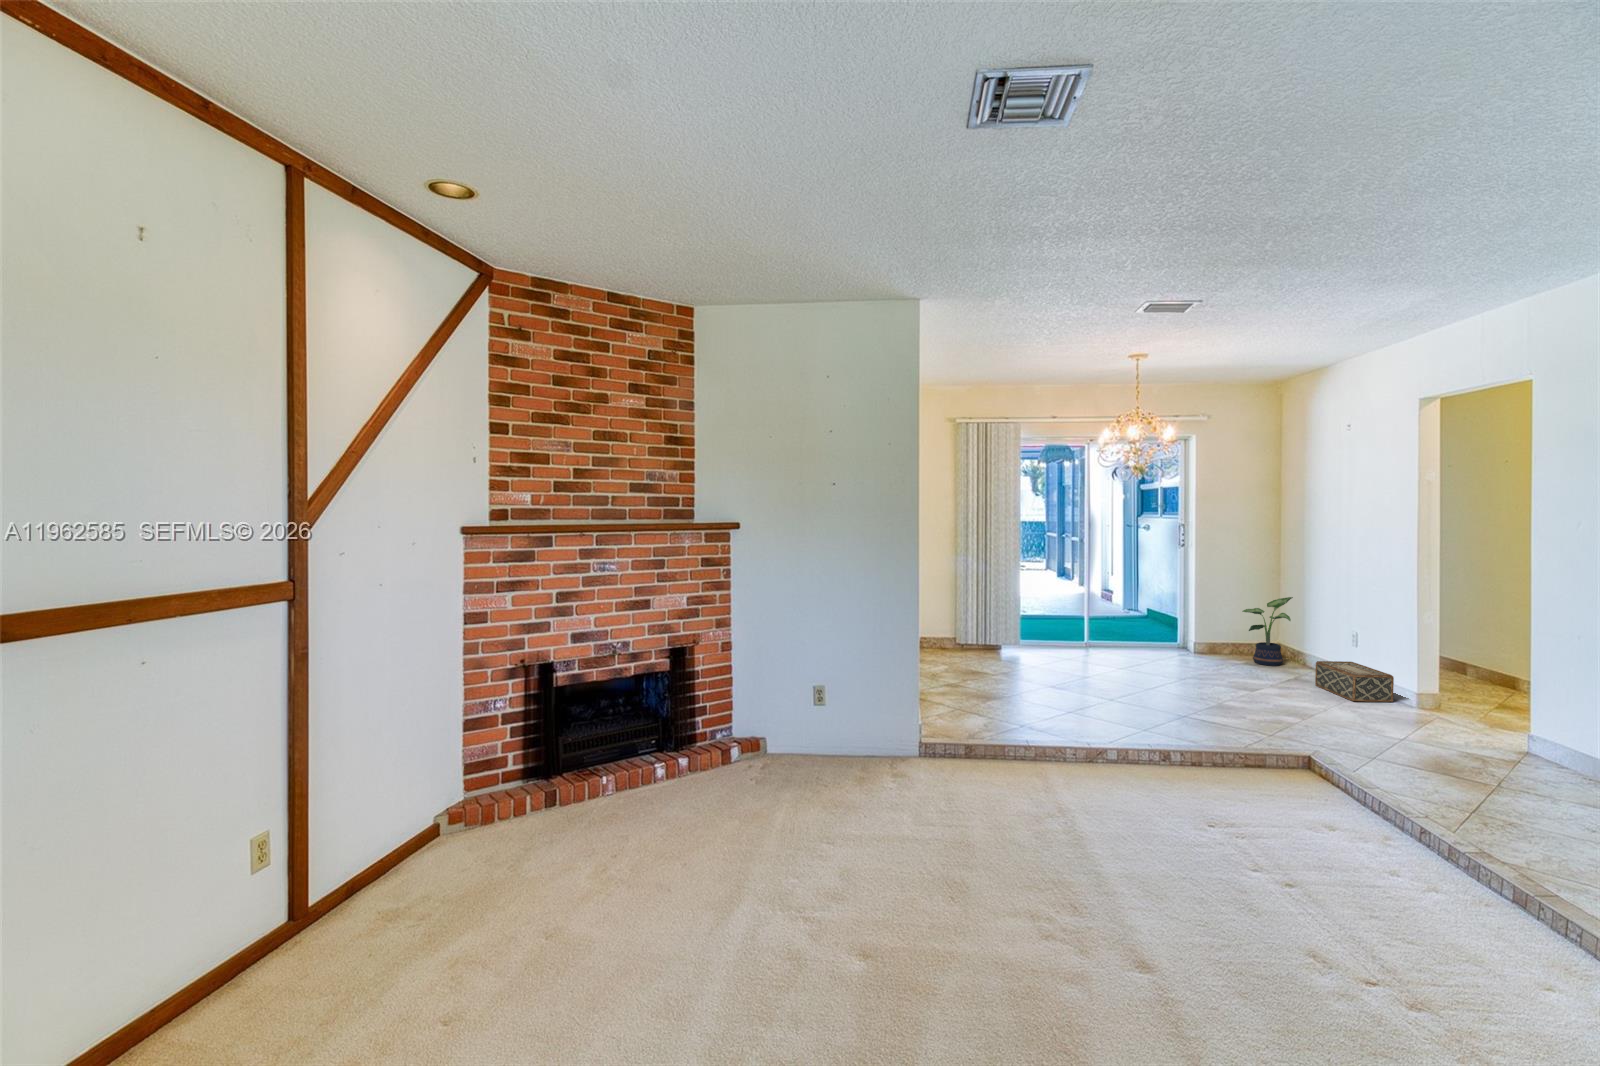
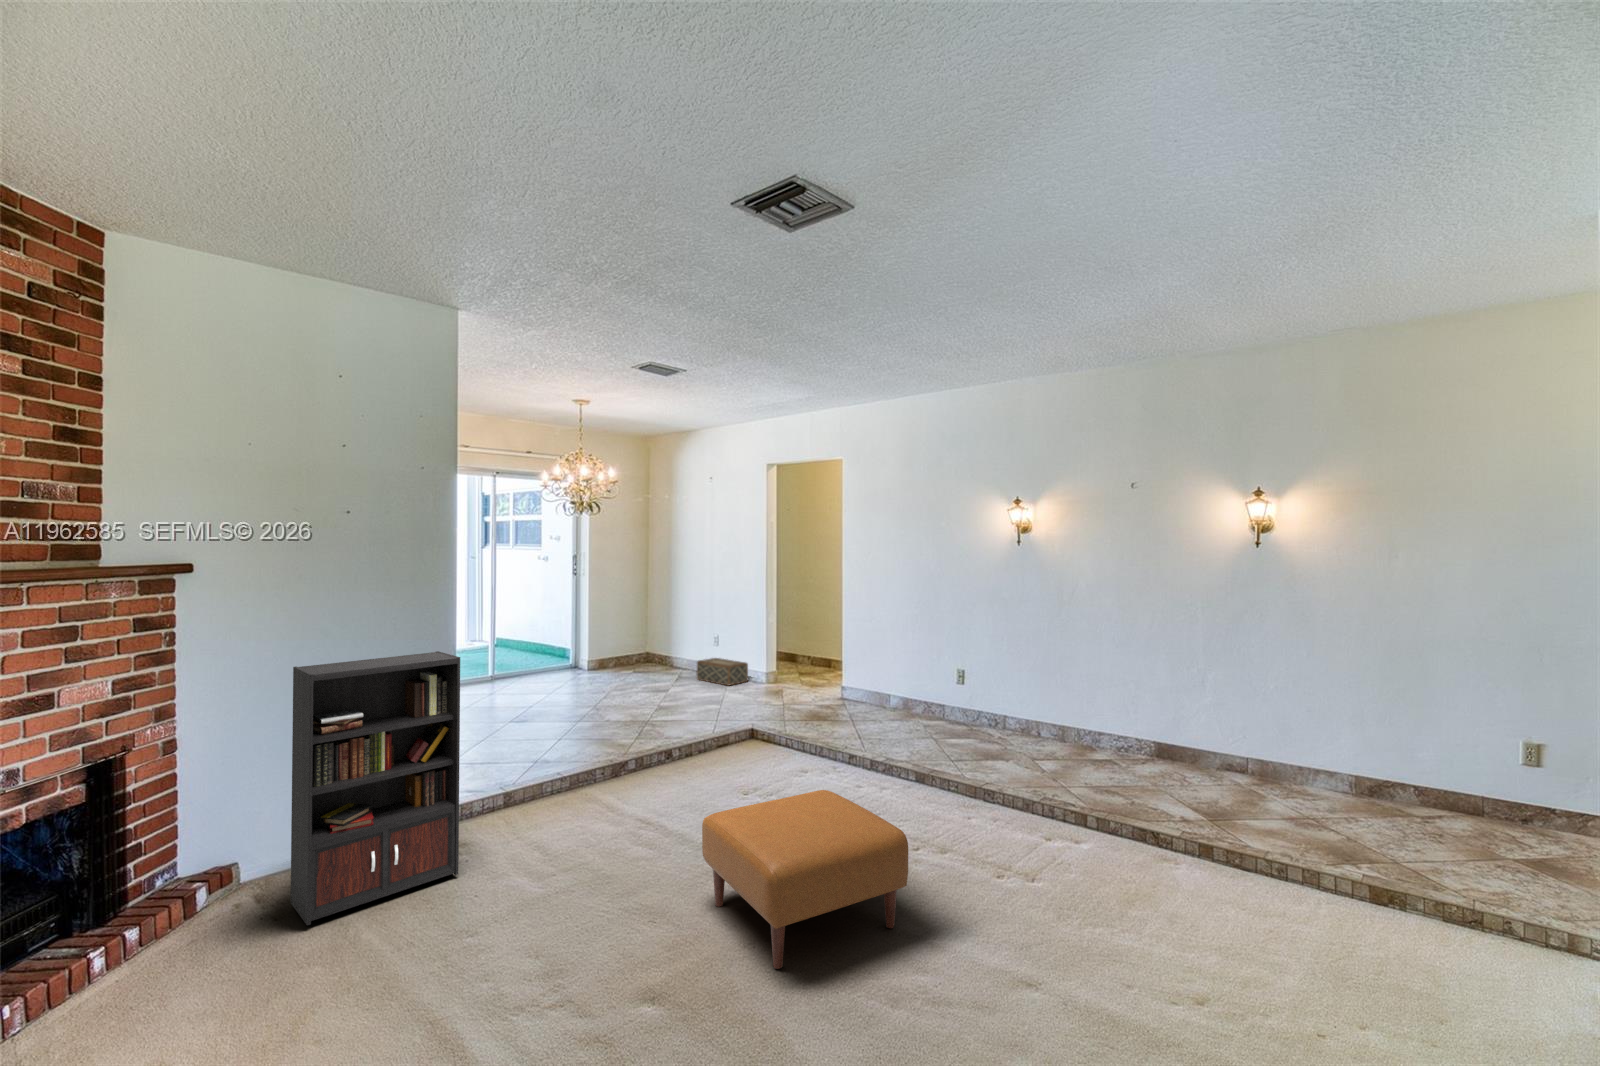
potted plant: present [1242,597,1293,666] -> none [634,615,670,671]
bookcase: none [764,601,903,792] -> present [291,651,460,925]
ottoman: none [995,806,1215,1021] -> present [702,790,908,969]

